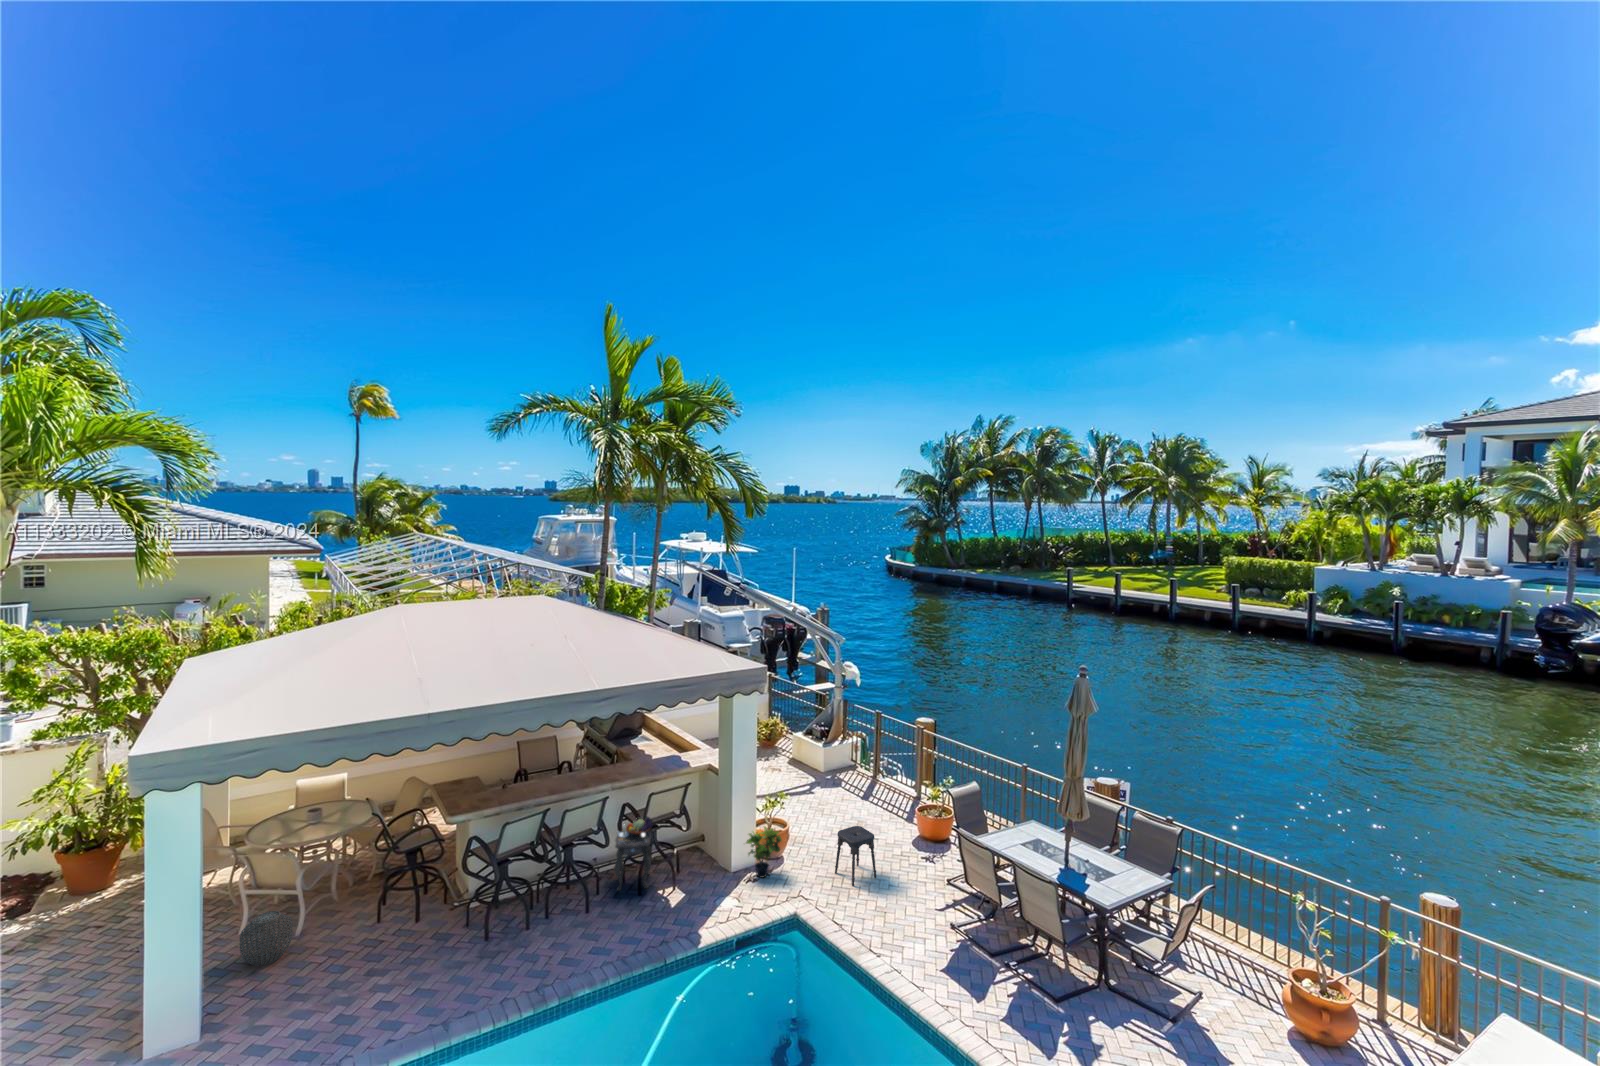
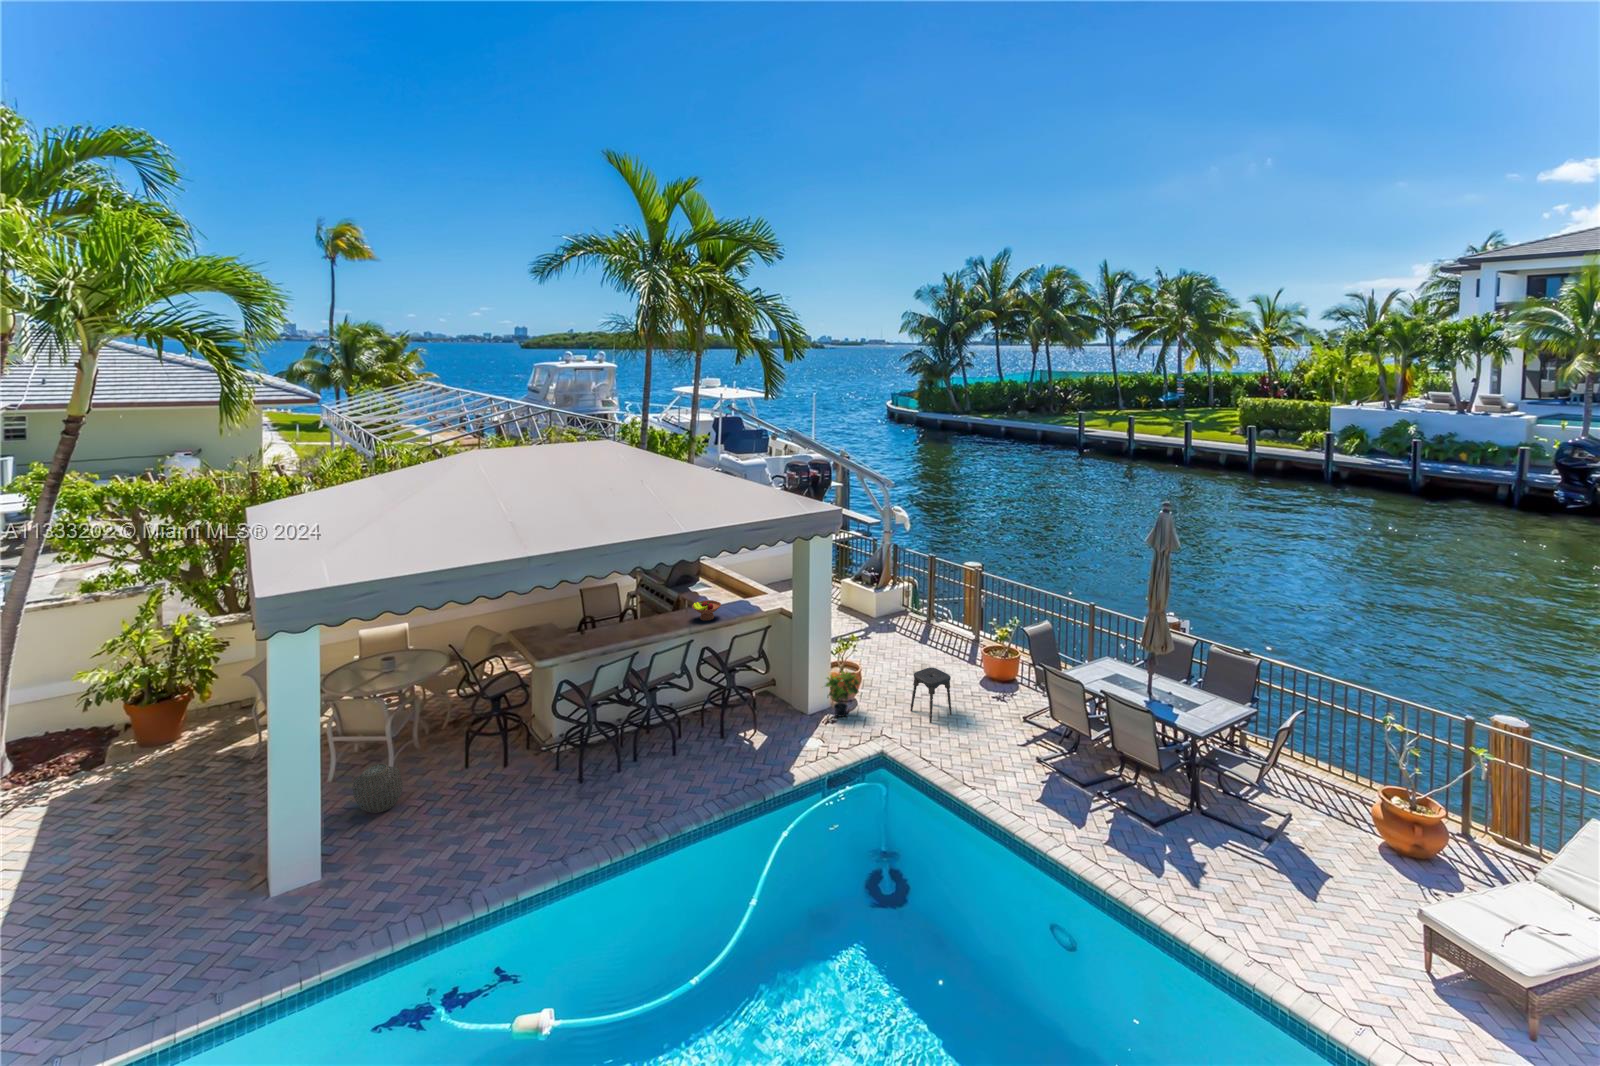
fruit bowl: none [619,749,648,770] -> present [692,600,721,621]
side table: present [614,816,652,891] -> none [698,662,736,733]

